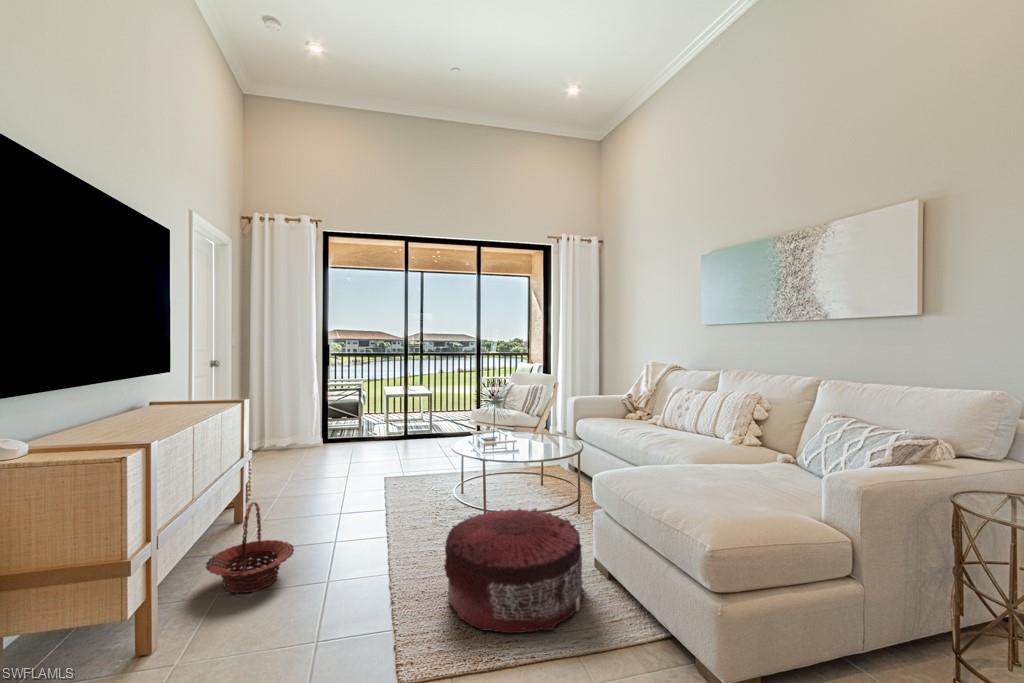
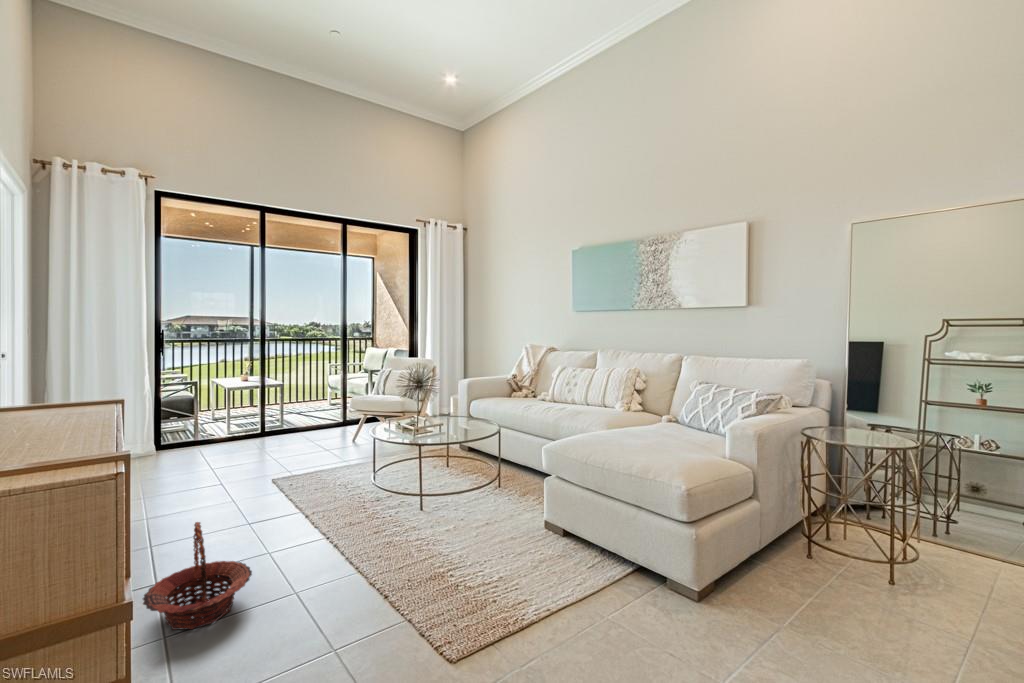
pouf: present [444,508,584,633] -> none [433,483,559,599]

